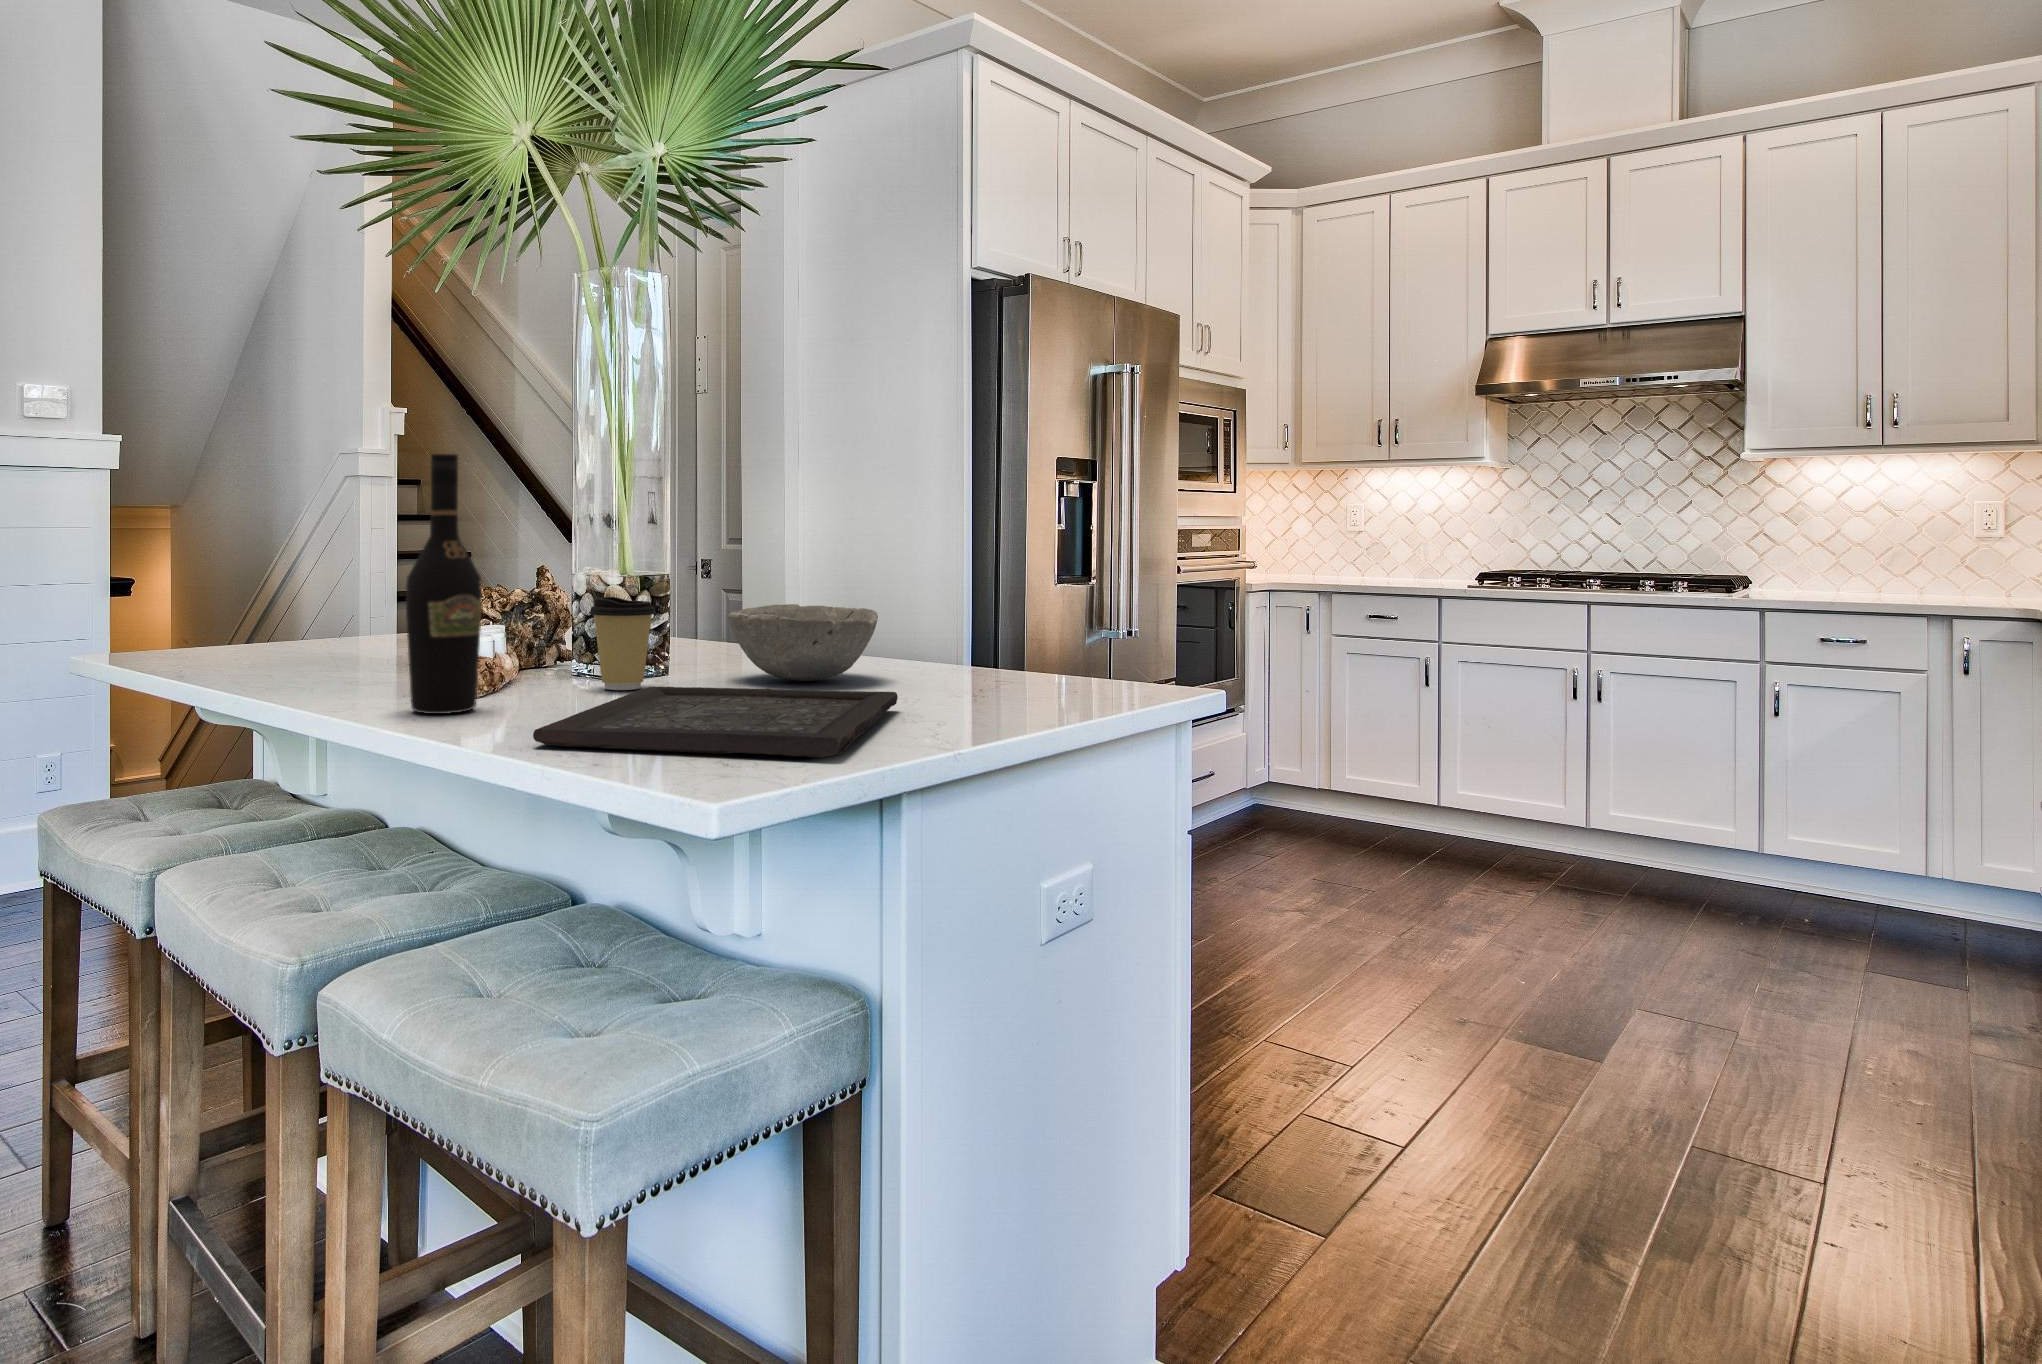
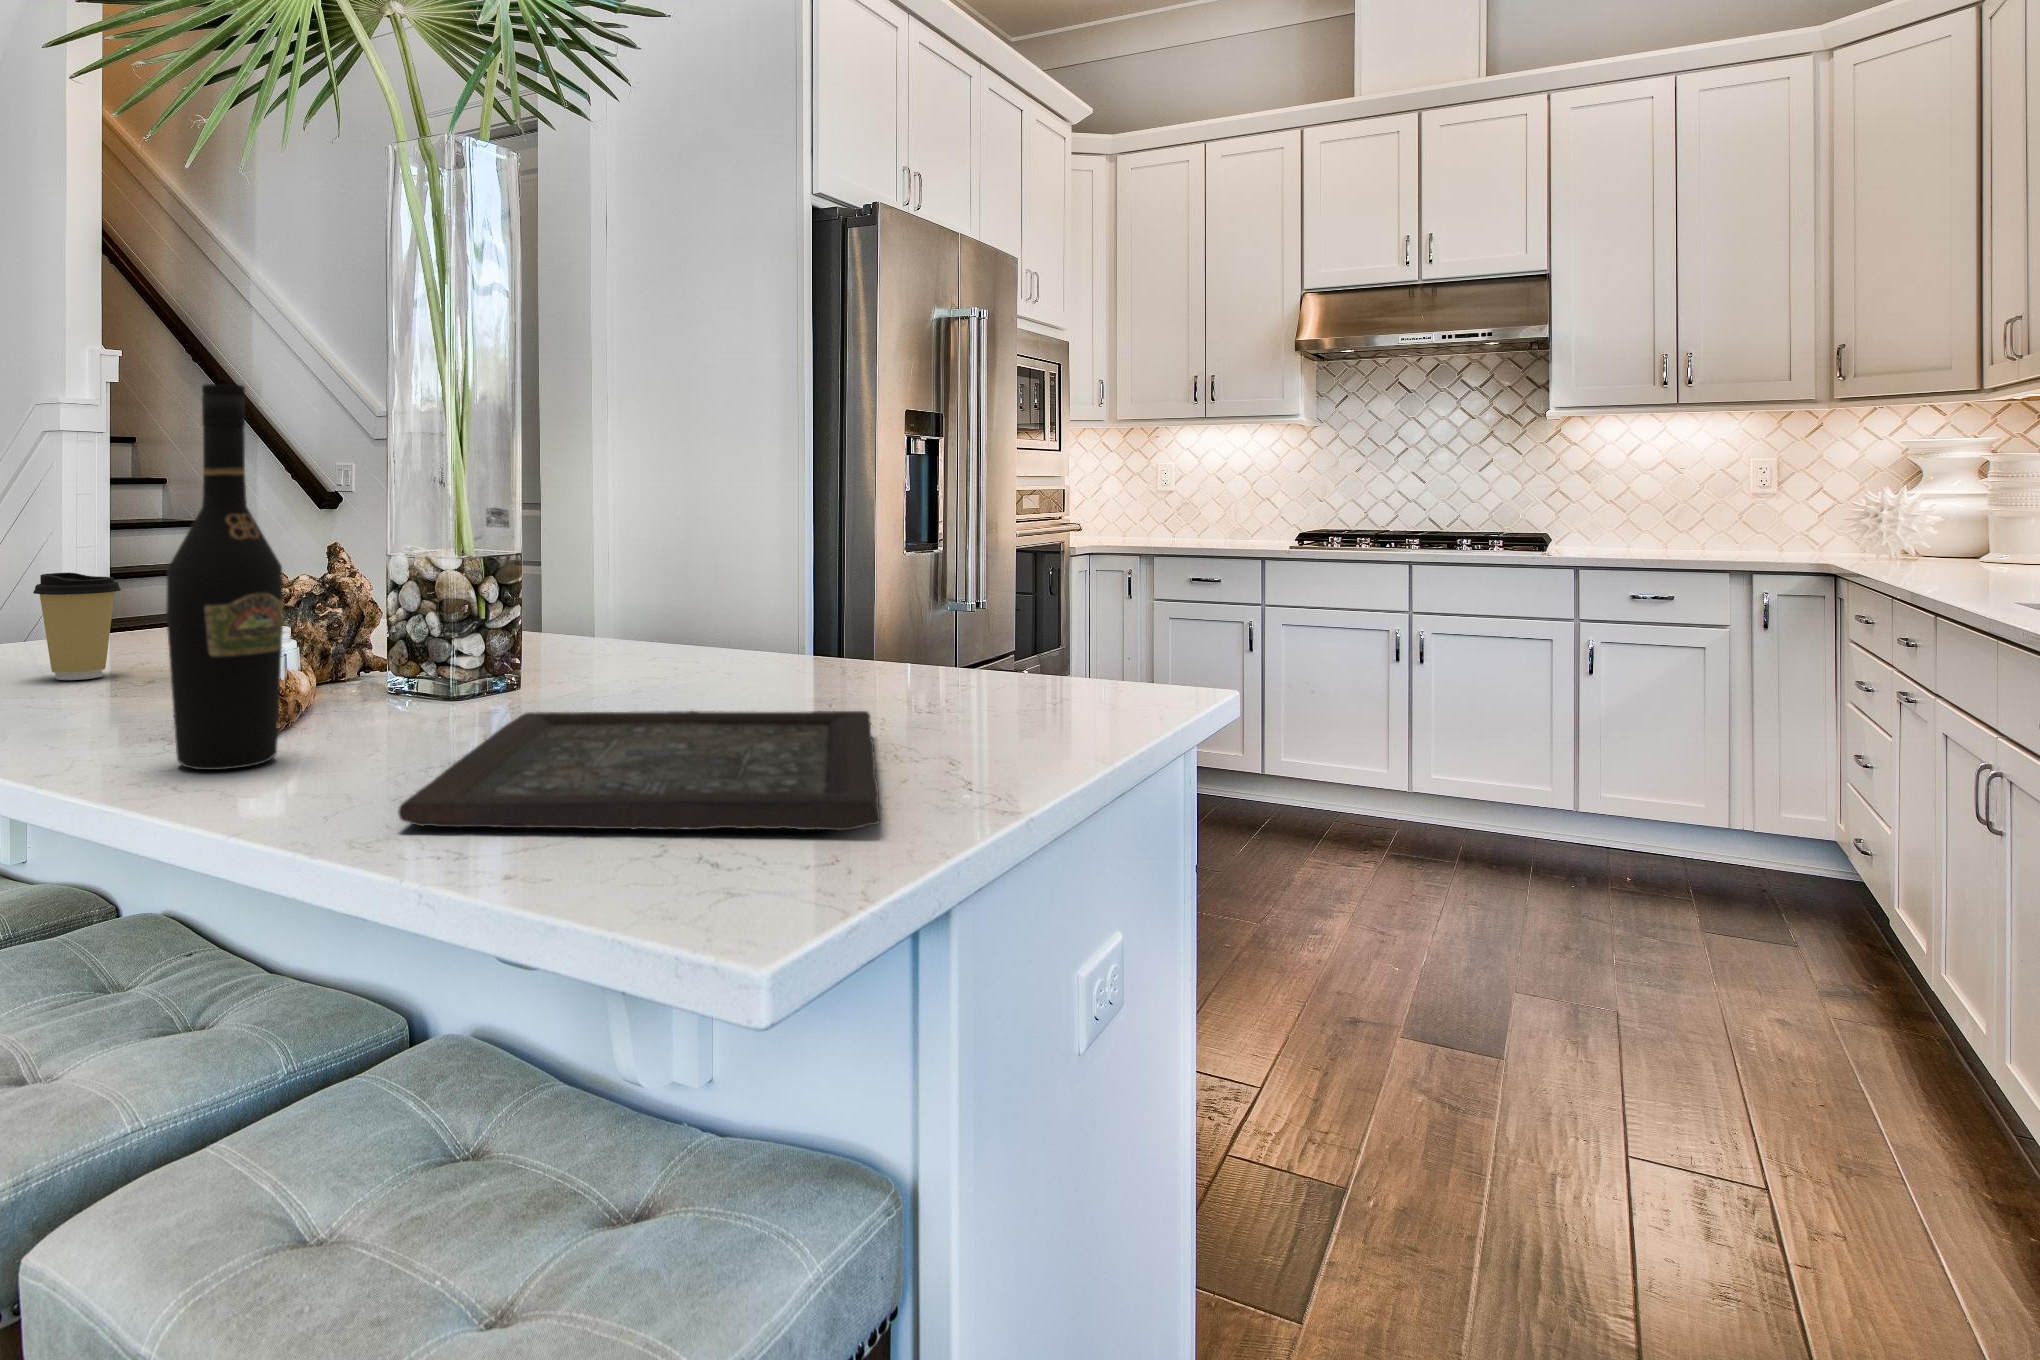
coffee cup: present [589,597,656,690] -> present [33,573,121,680]
bowl: present [728,604,878,681] -> none [606,590,801,691]

